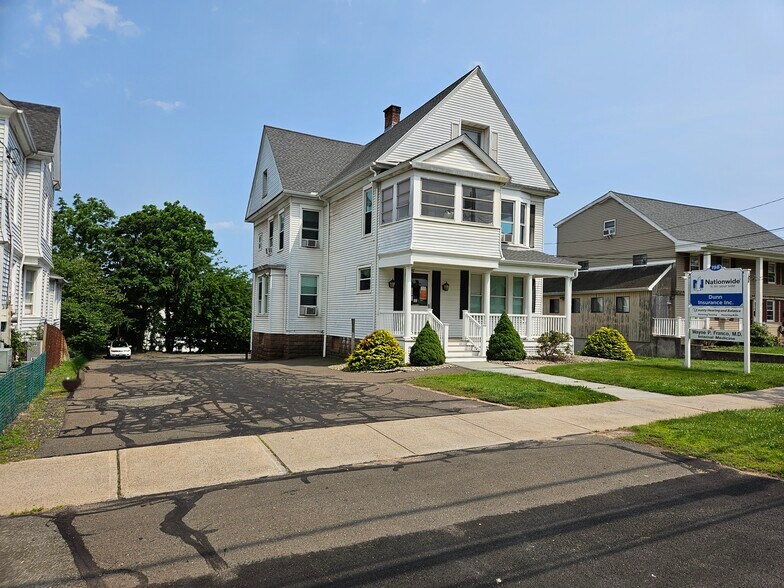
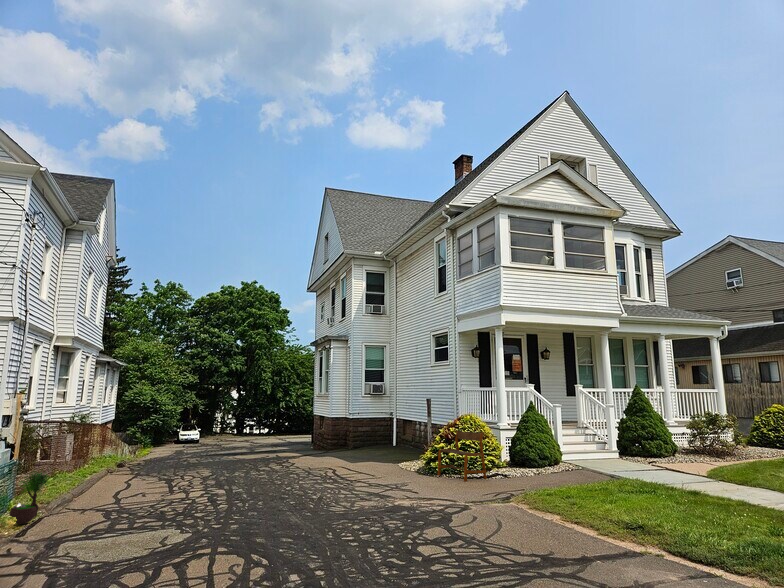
bench: none [358,340,393,374] -> present [438,430,487,482]

